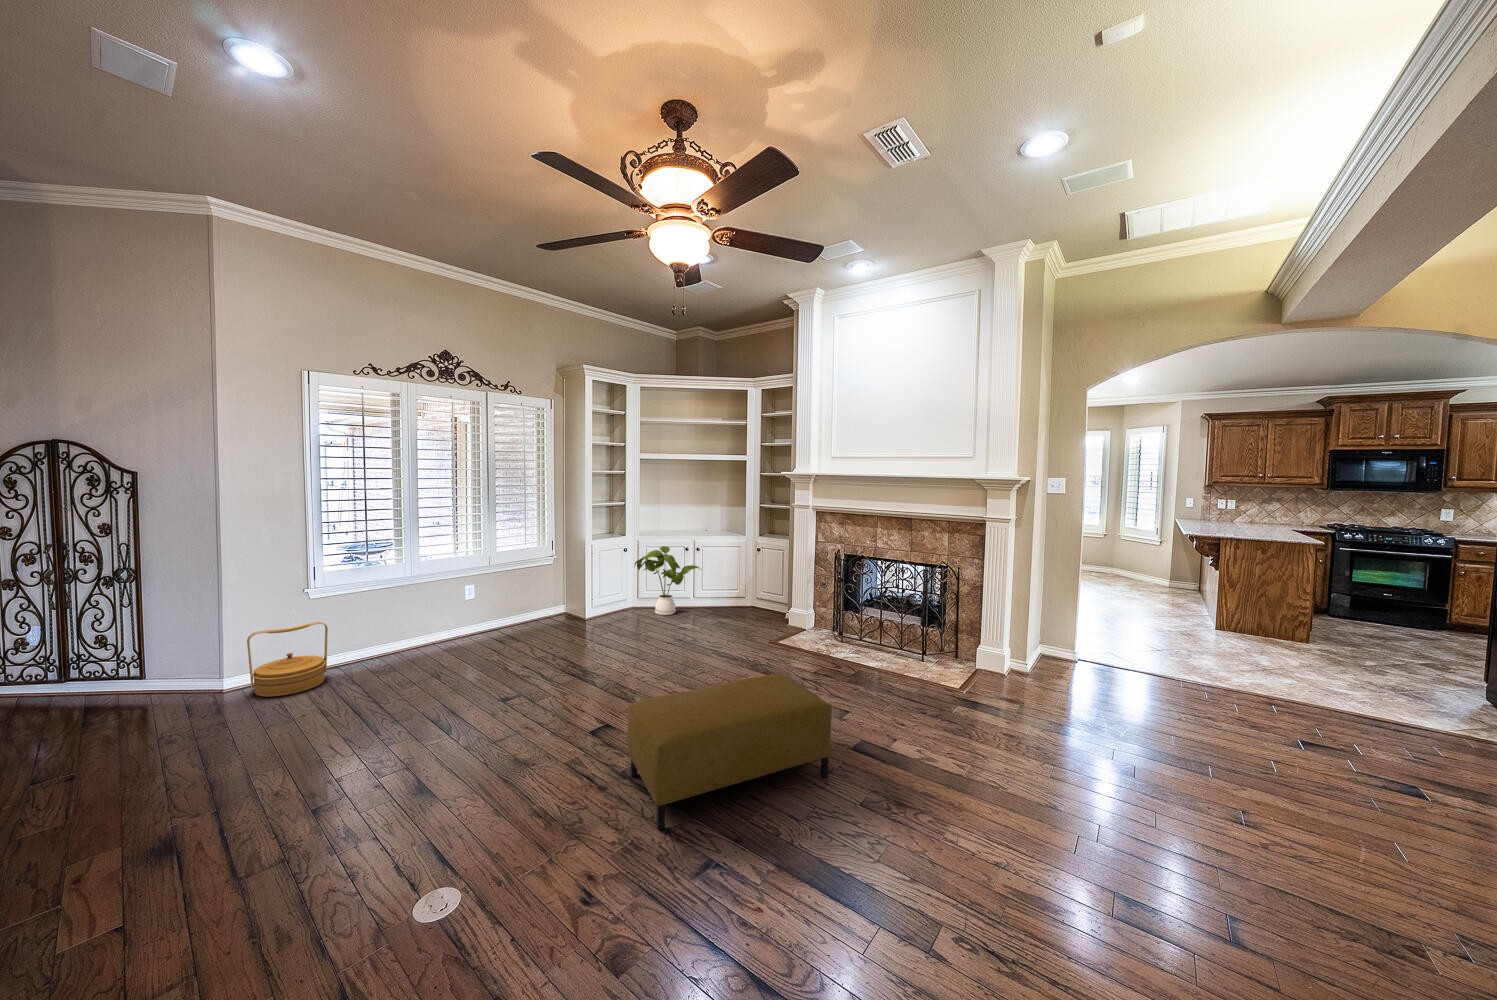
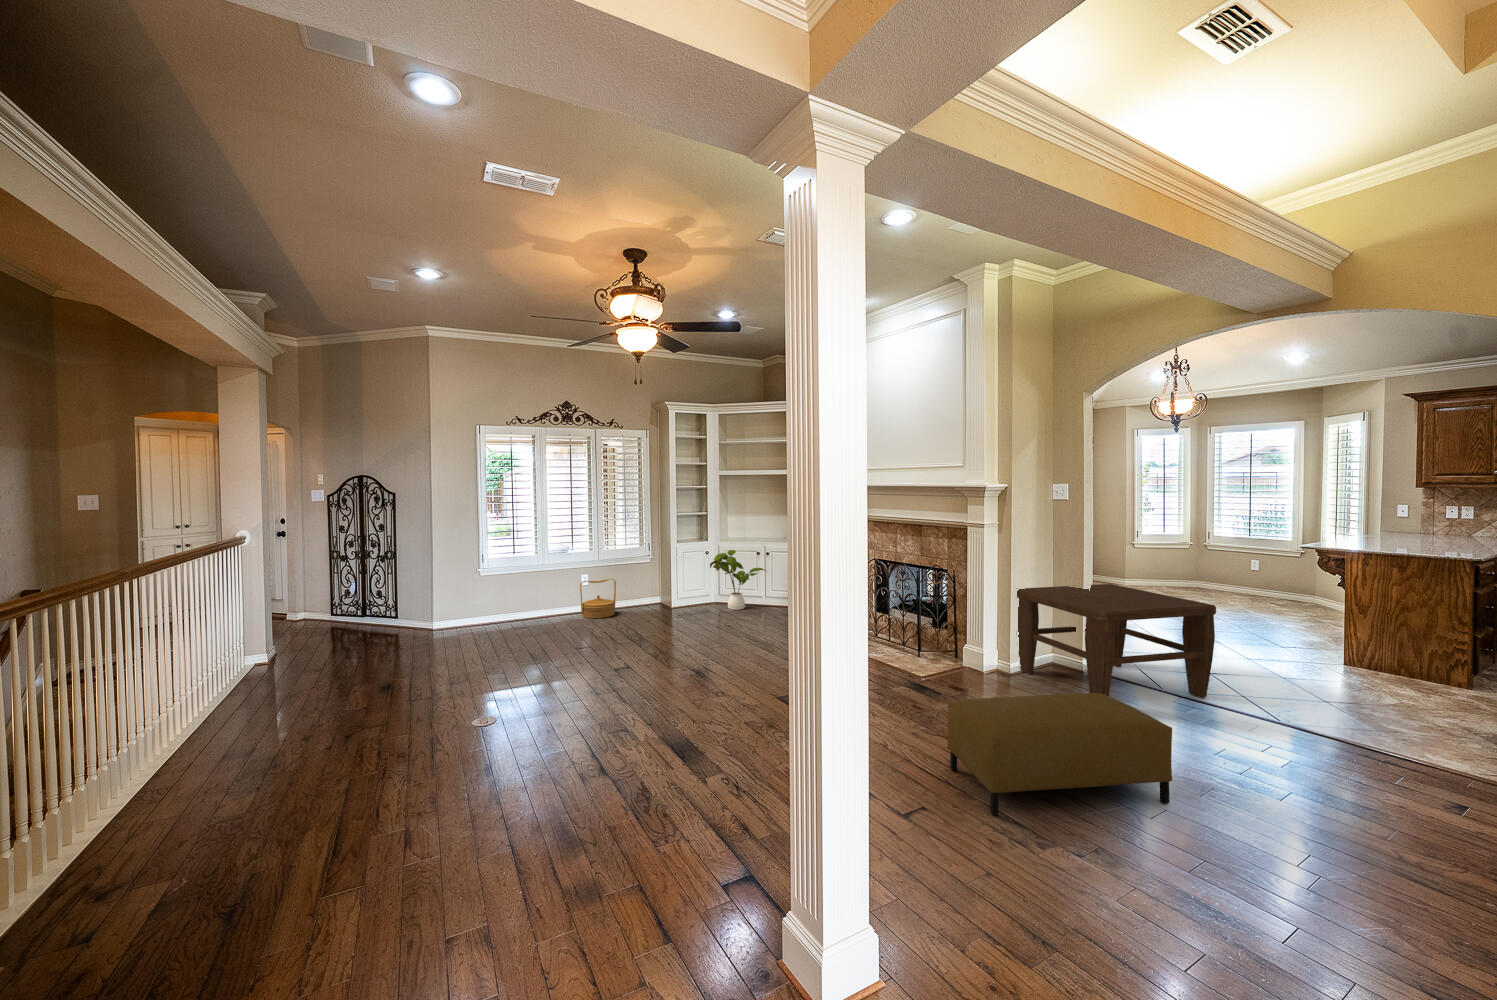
coffee table: none [1023,574,1214,708] -> present [1017,584,1216,698]
woven basket: present [247,622,328,697] -> present [580,579,616,618]
ottoman: present [627,674,832,830] -> present [947,693,1172,815]

